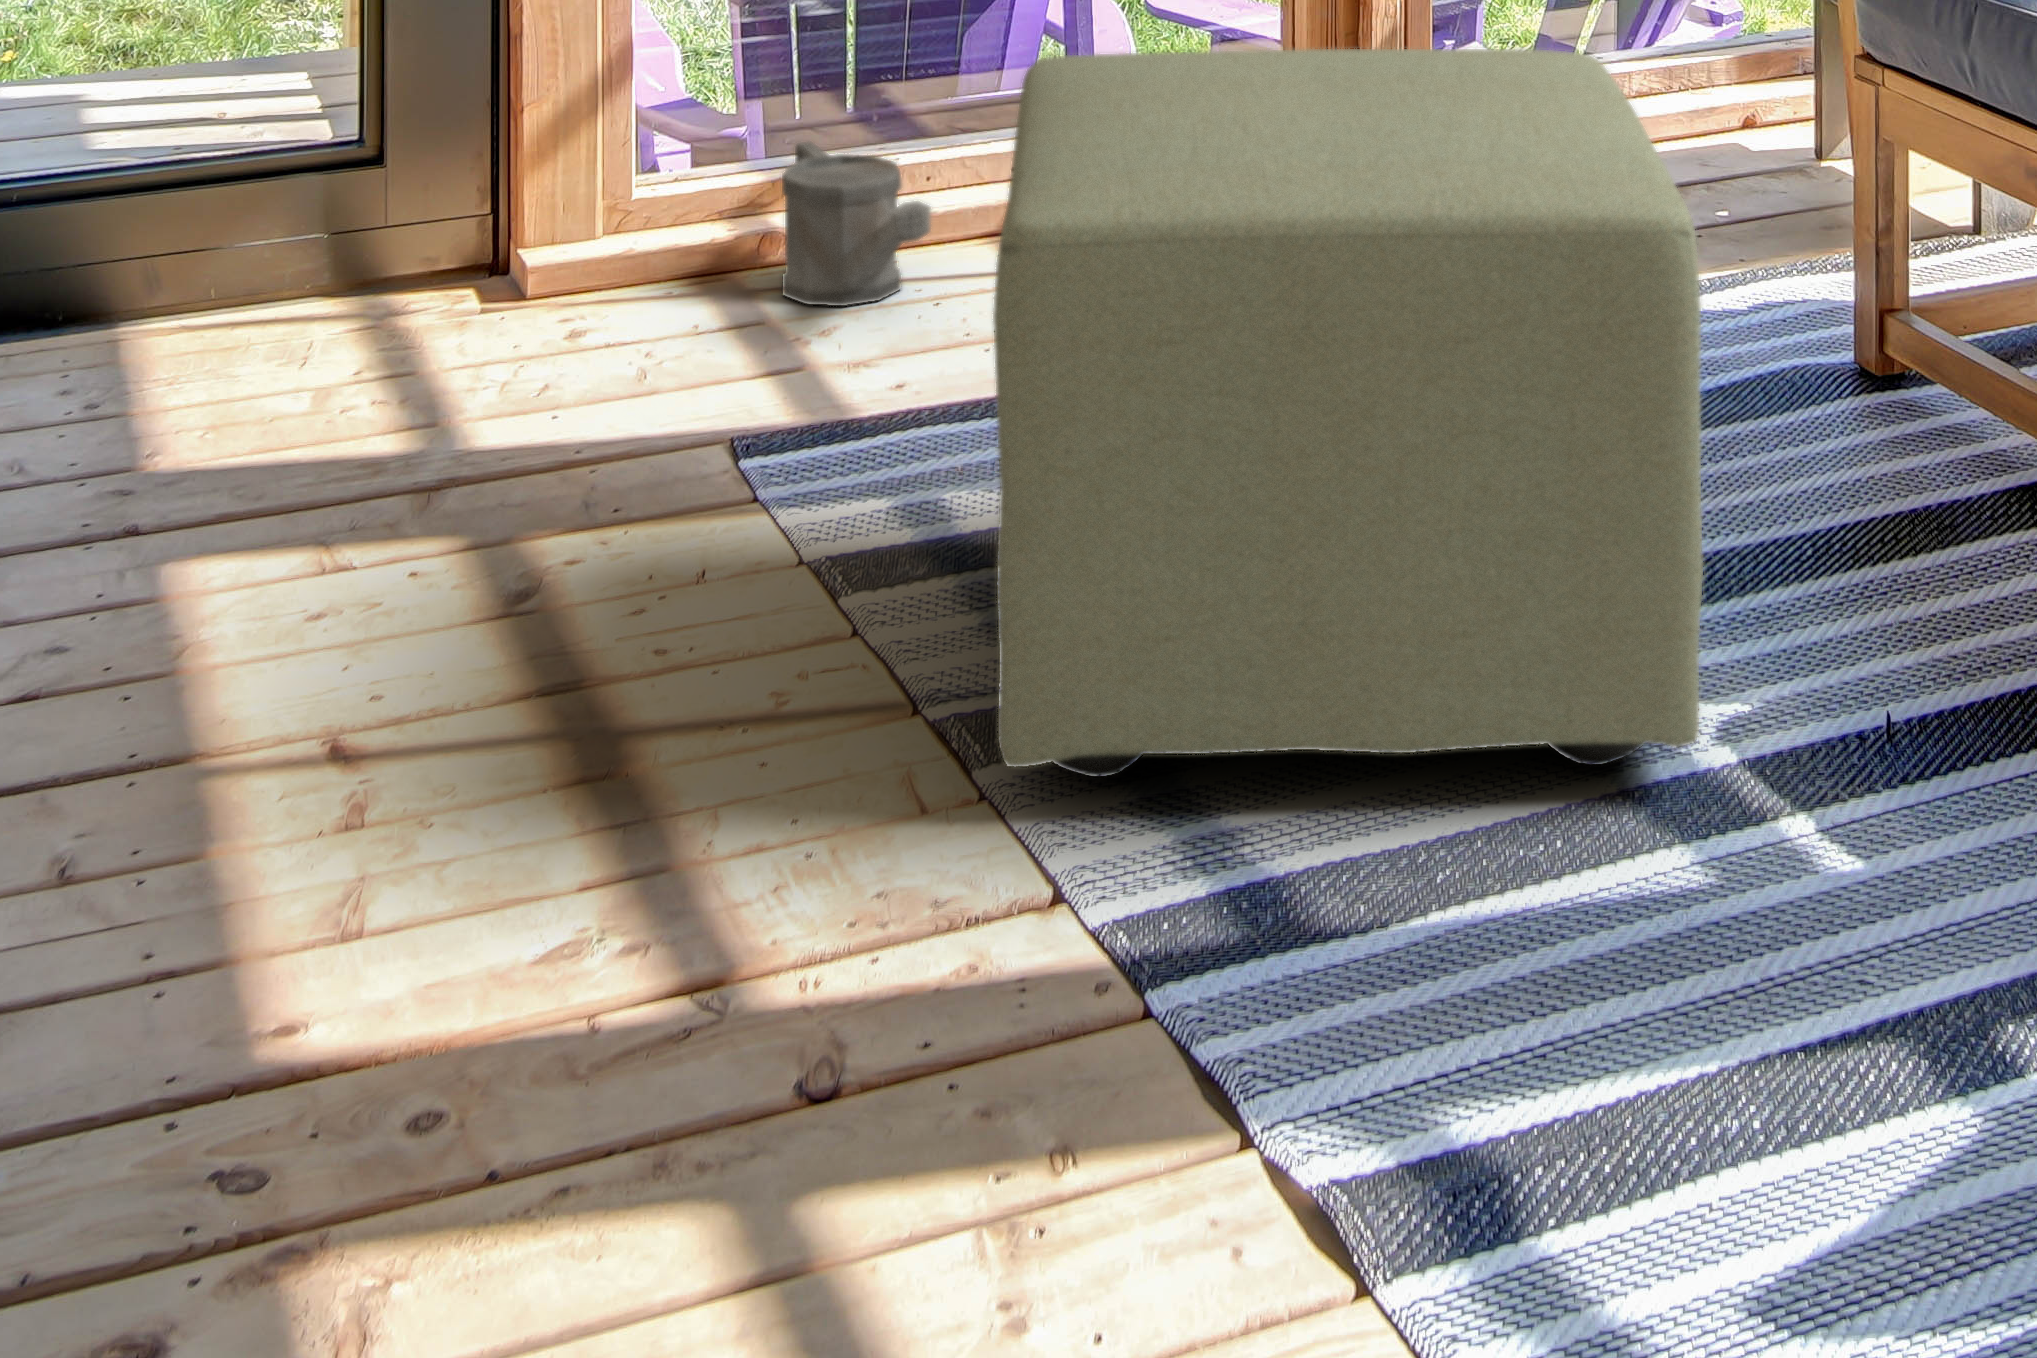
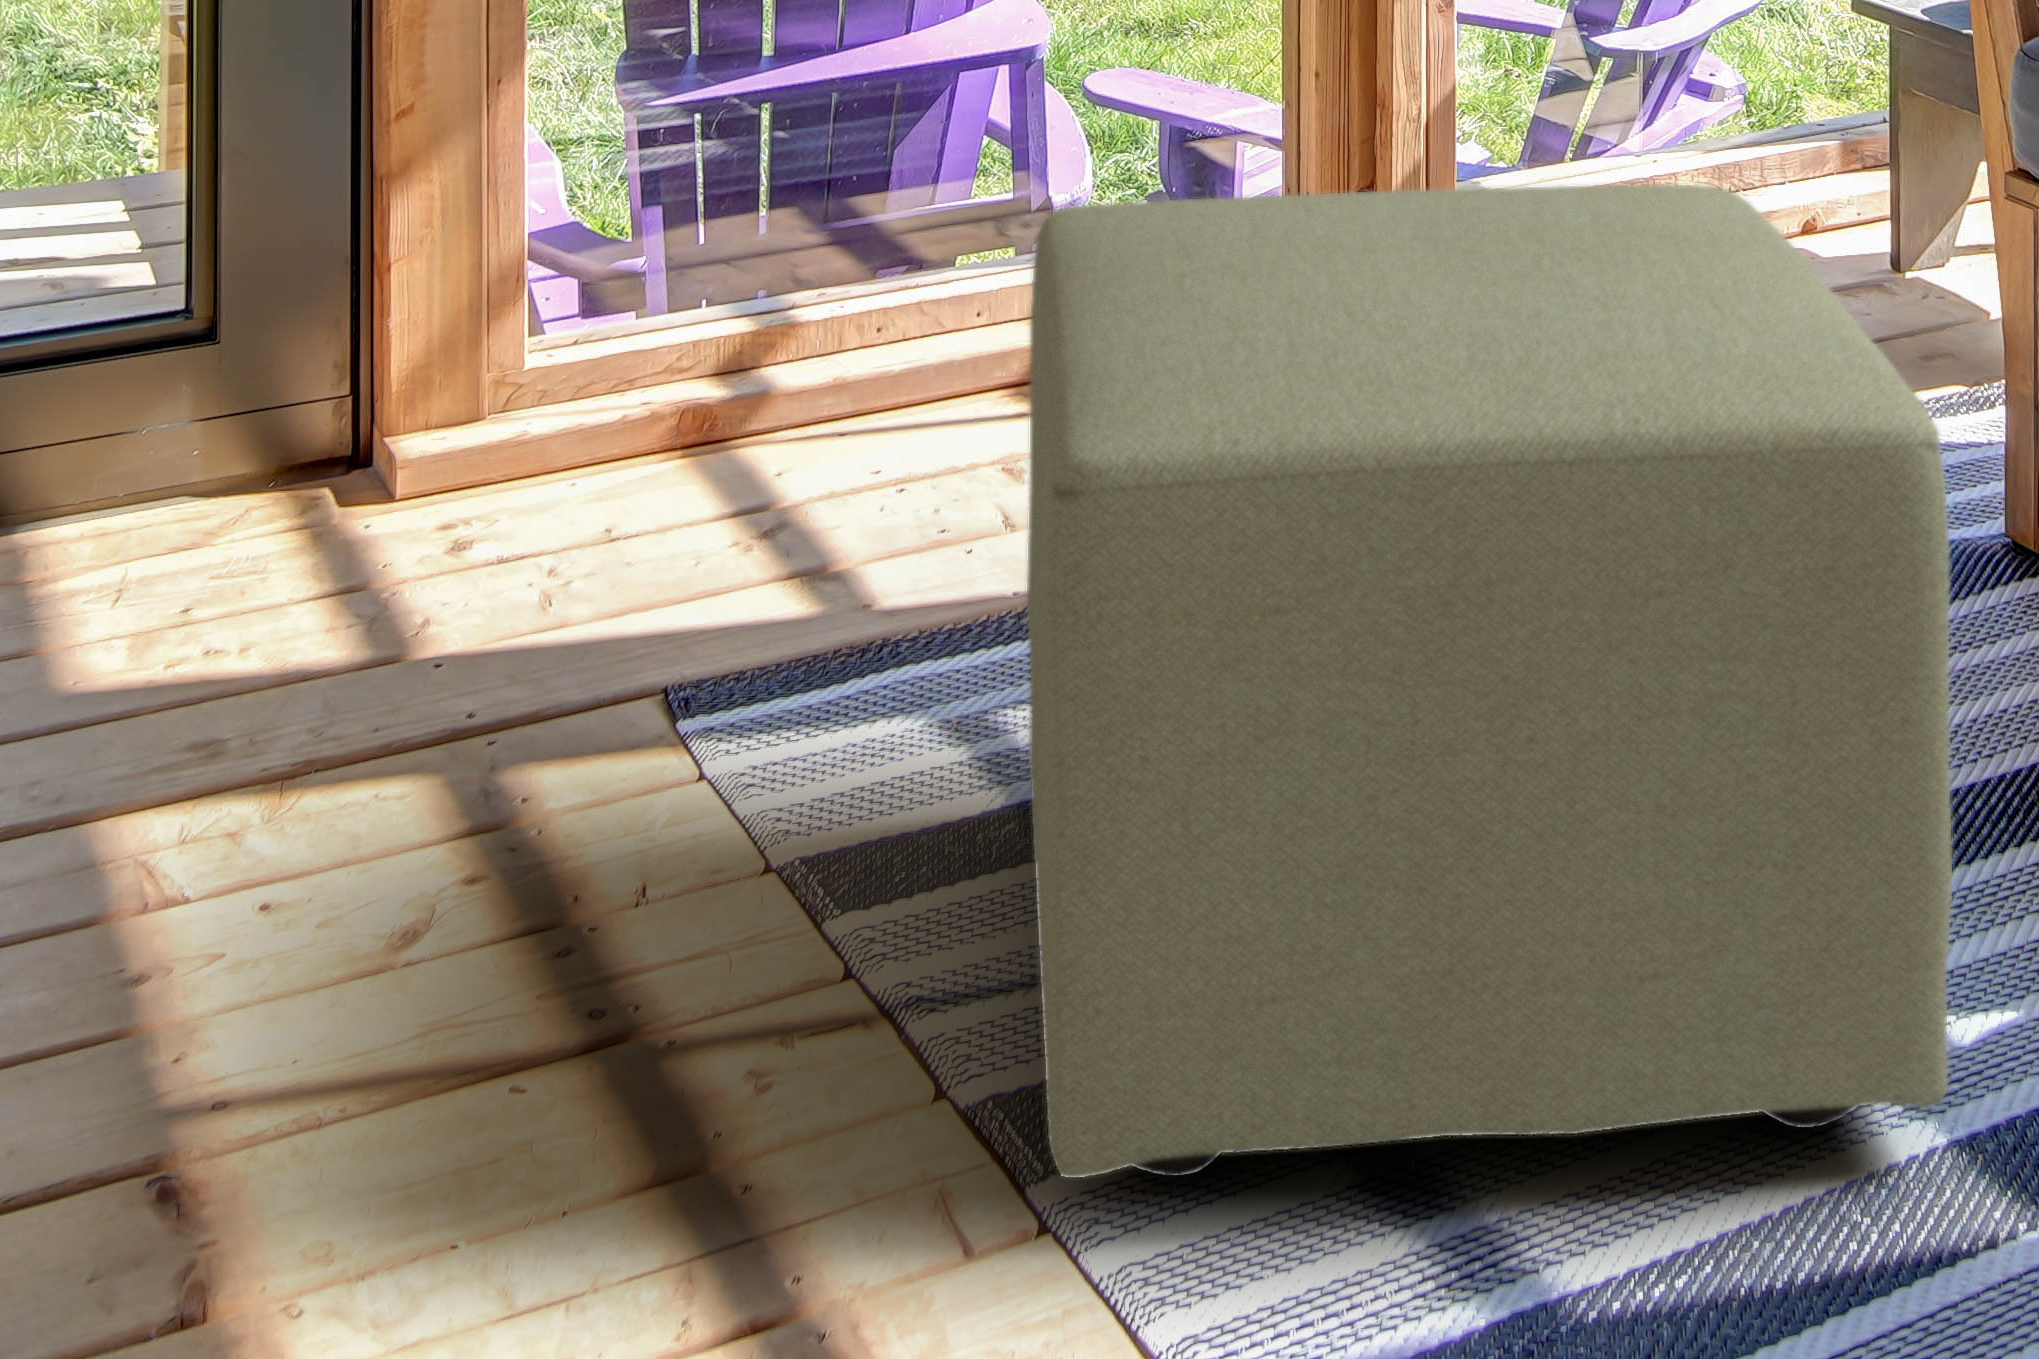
watering can: present [782,141,931,306] -> none [700,280,888,484]

